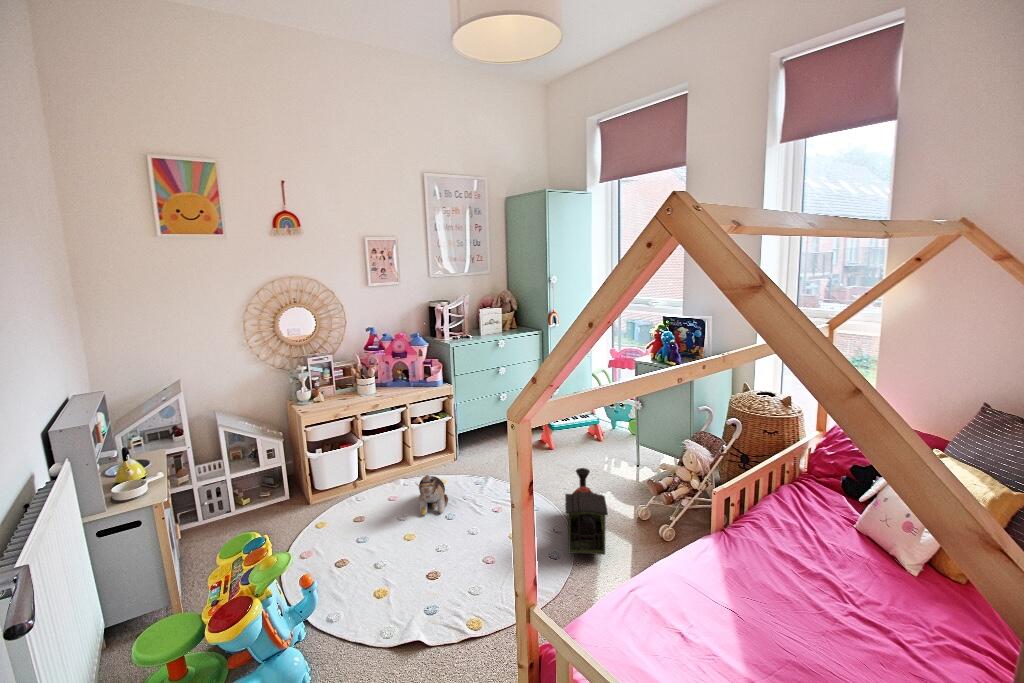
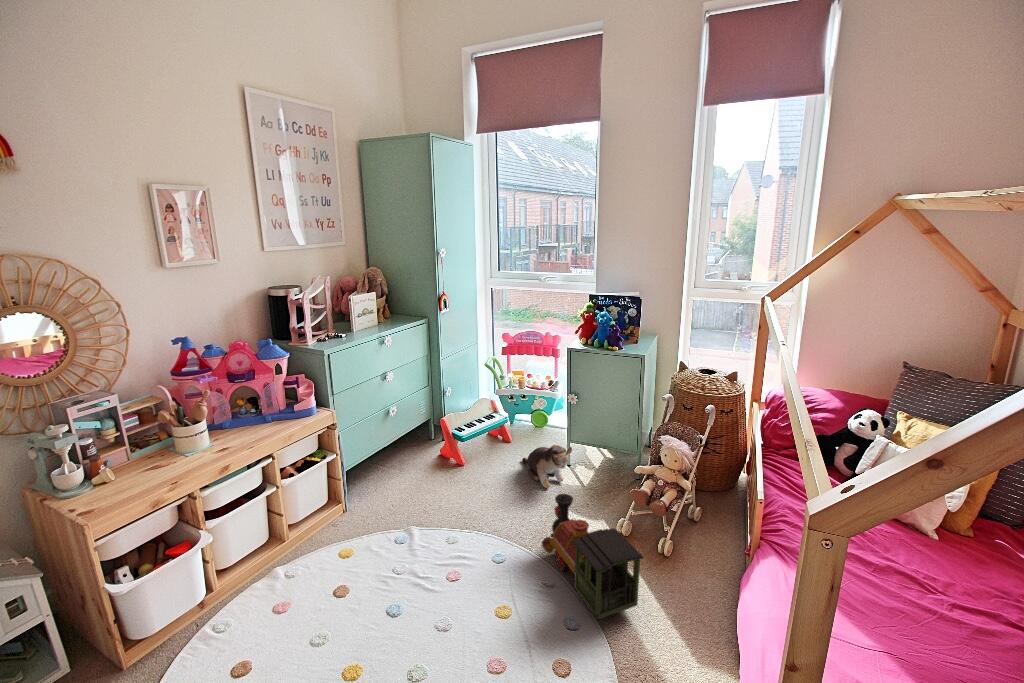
plush toy: present [416,475,448,516] -> present [522,445,572,488]

